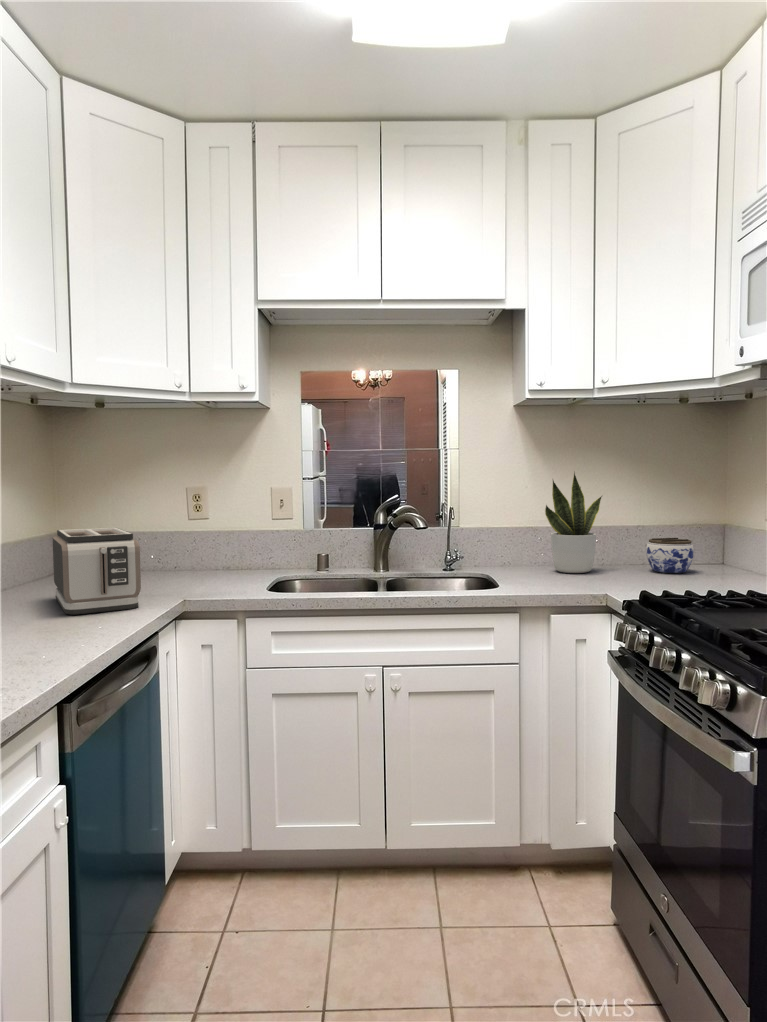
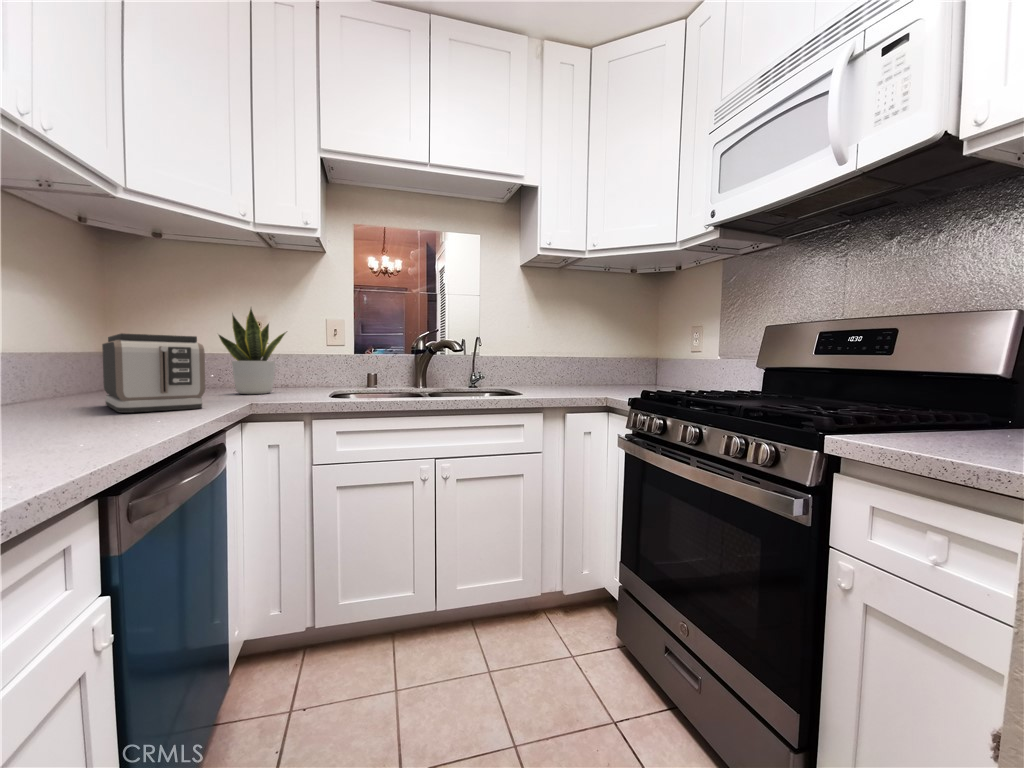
potted plant: present [545,472,602,573] -> present [218,309,286,394]
jar: present [646,538,694,573] -> none [618,365,651,388]

